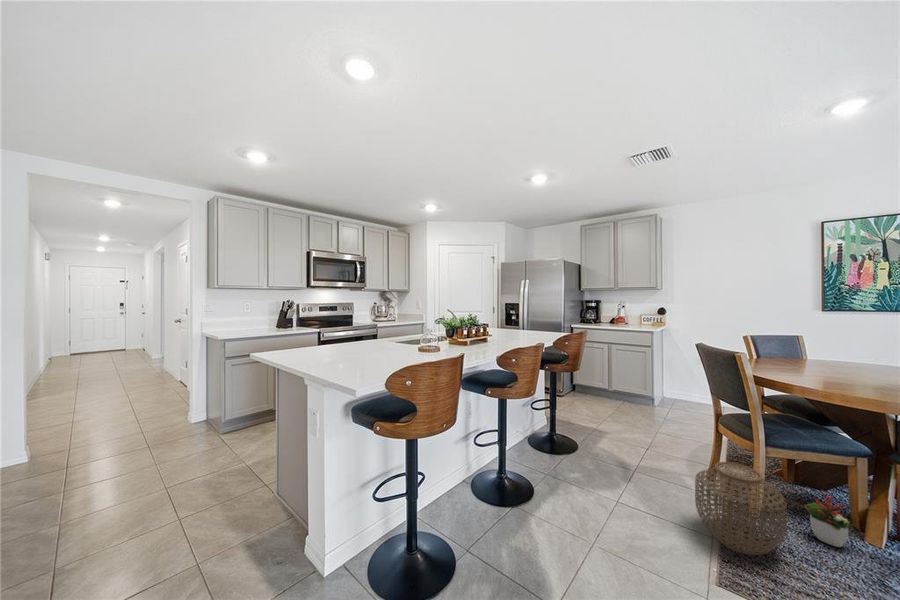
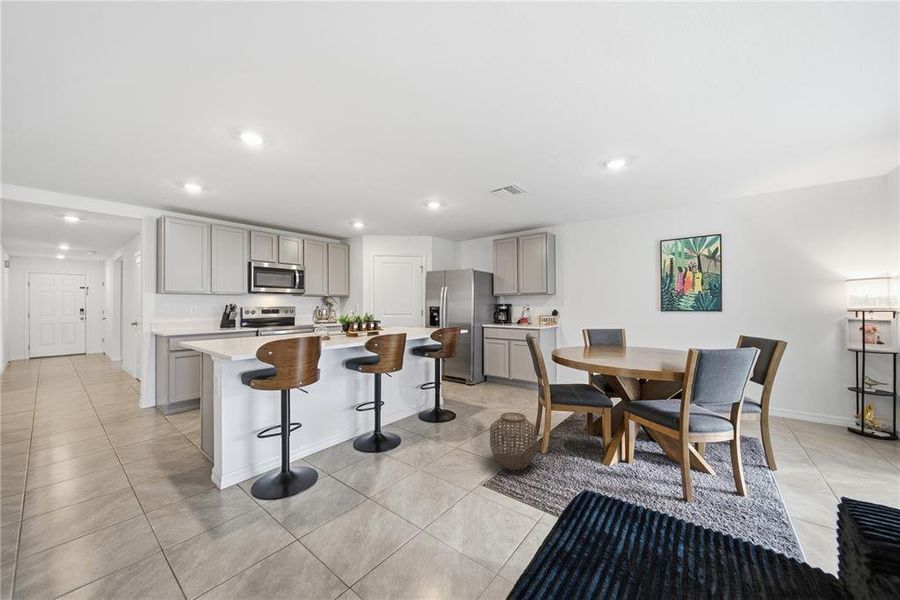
decorative plant: present [805,490,850,547] -> none [562,429,581,465]

